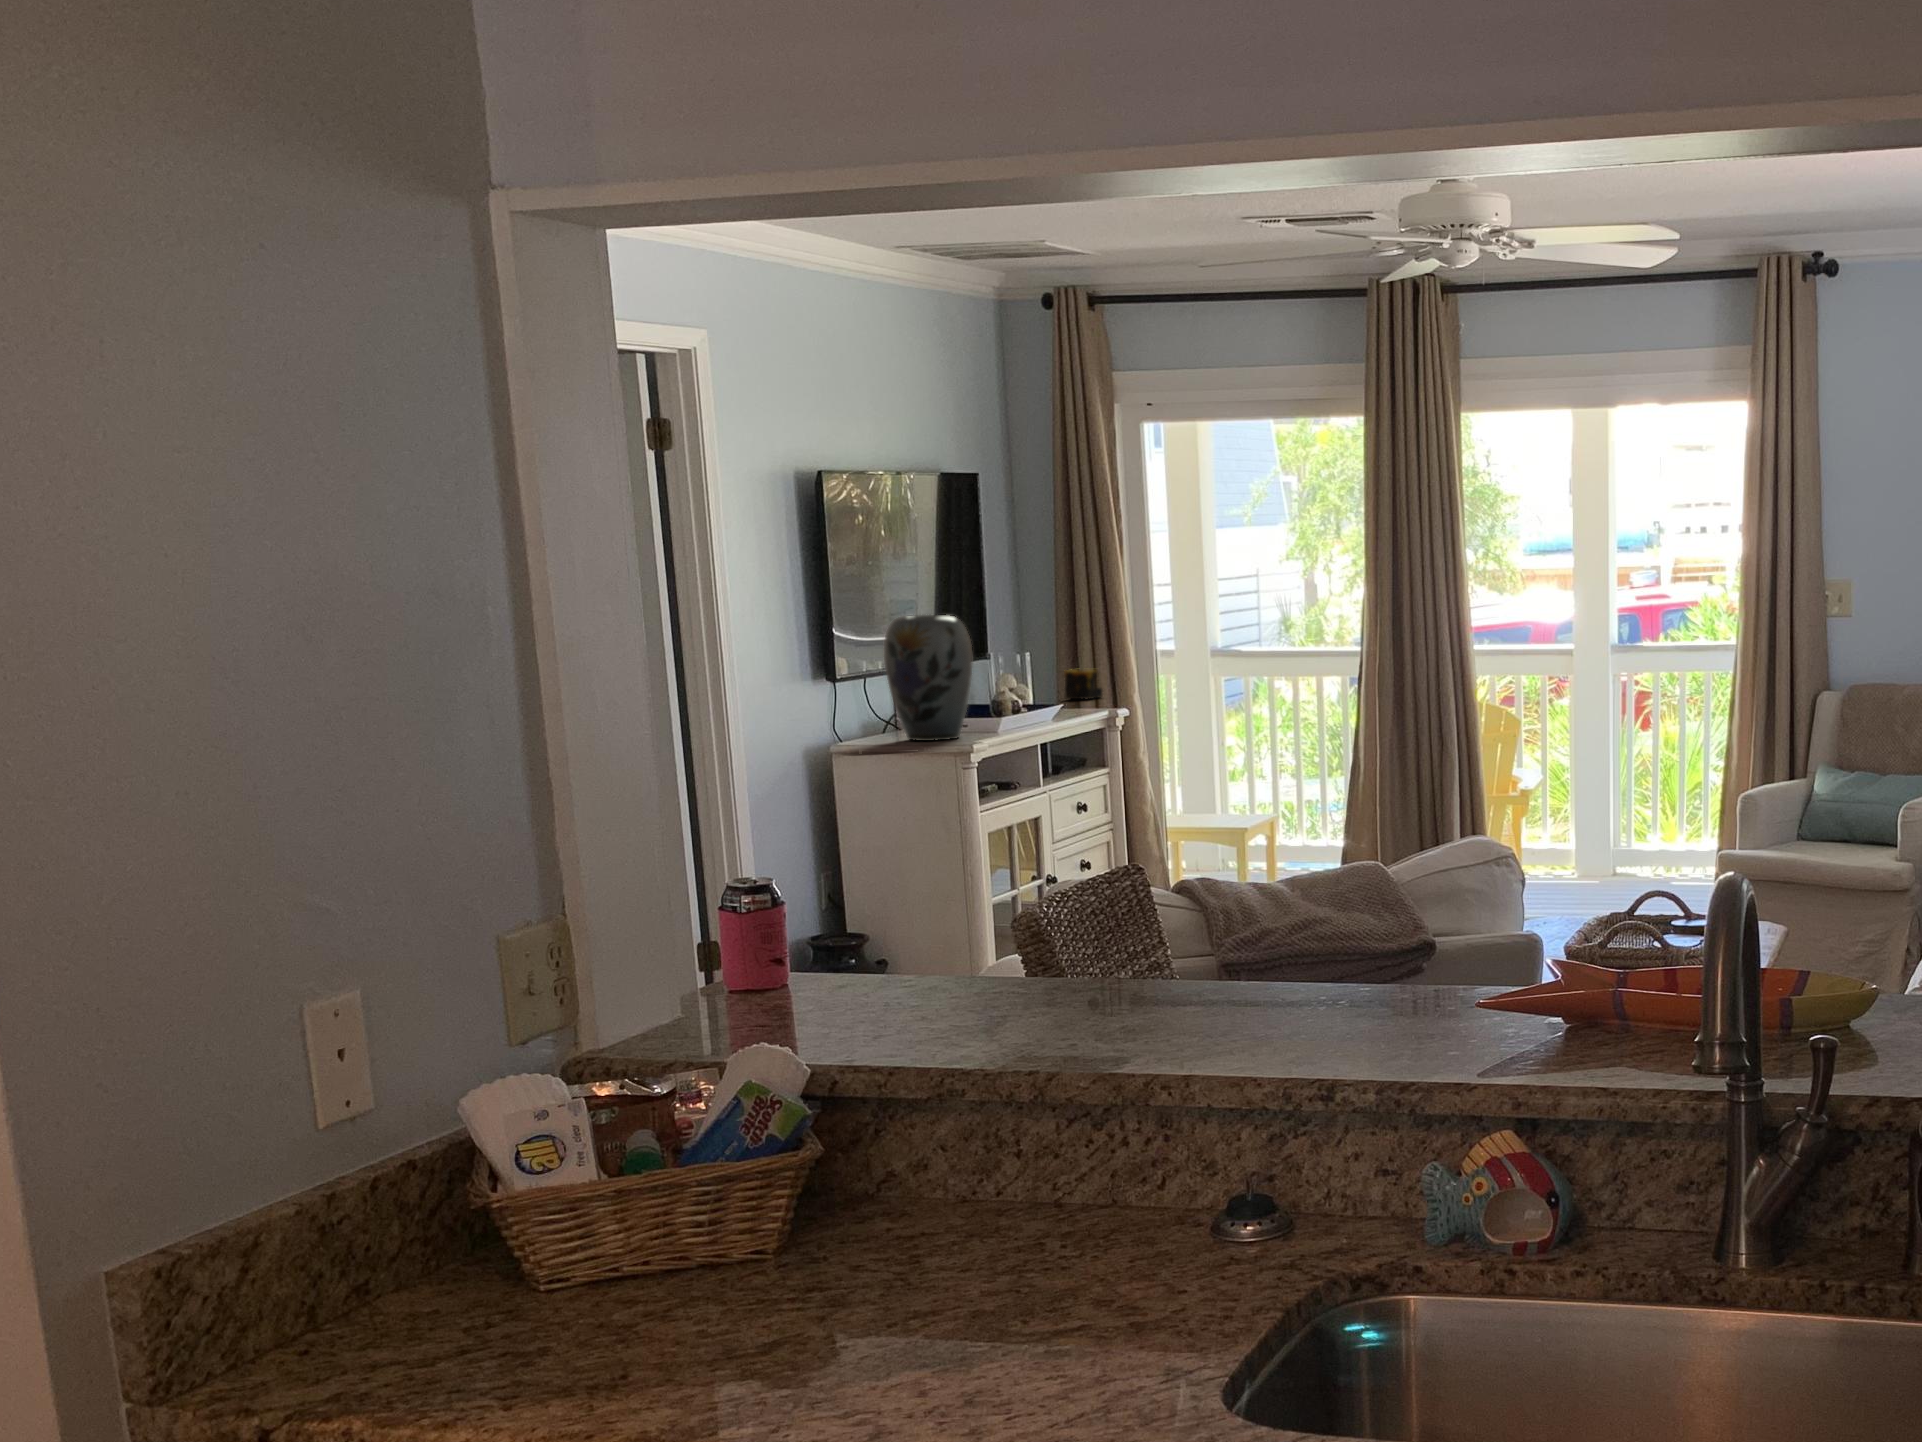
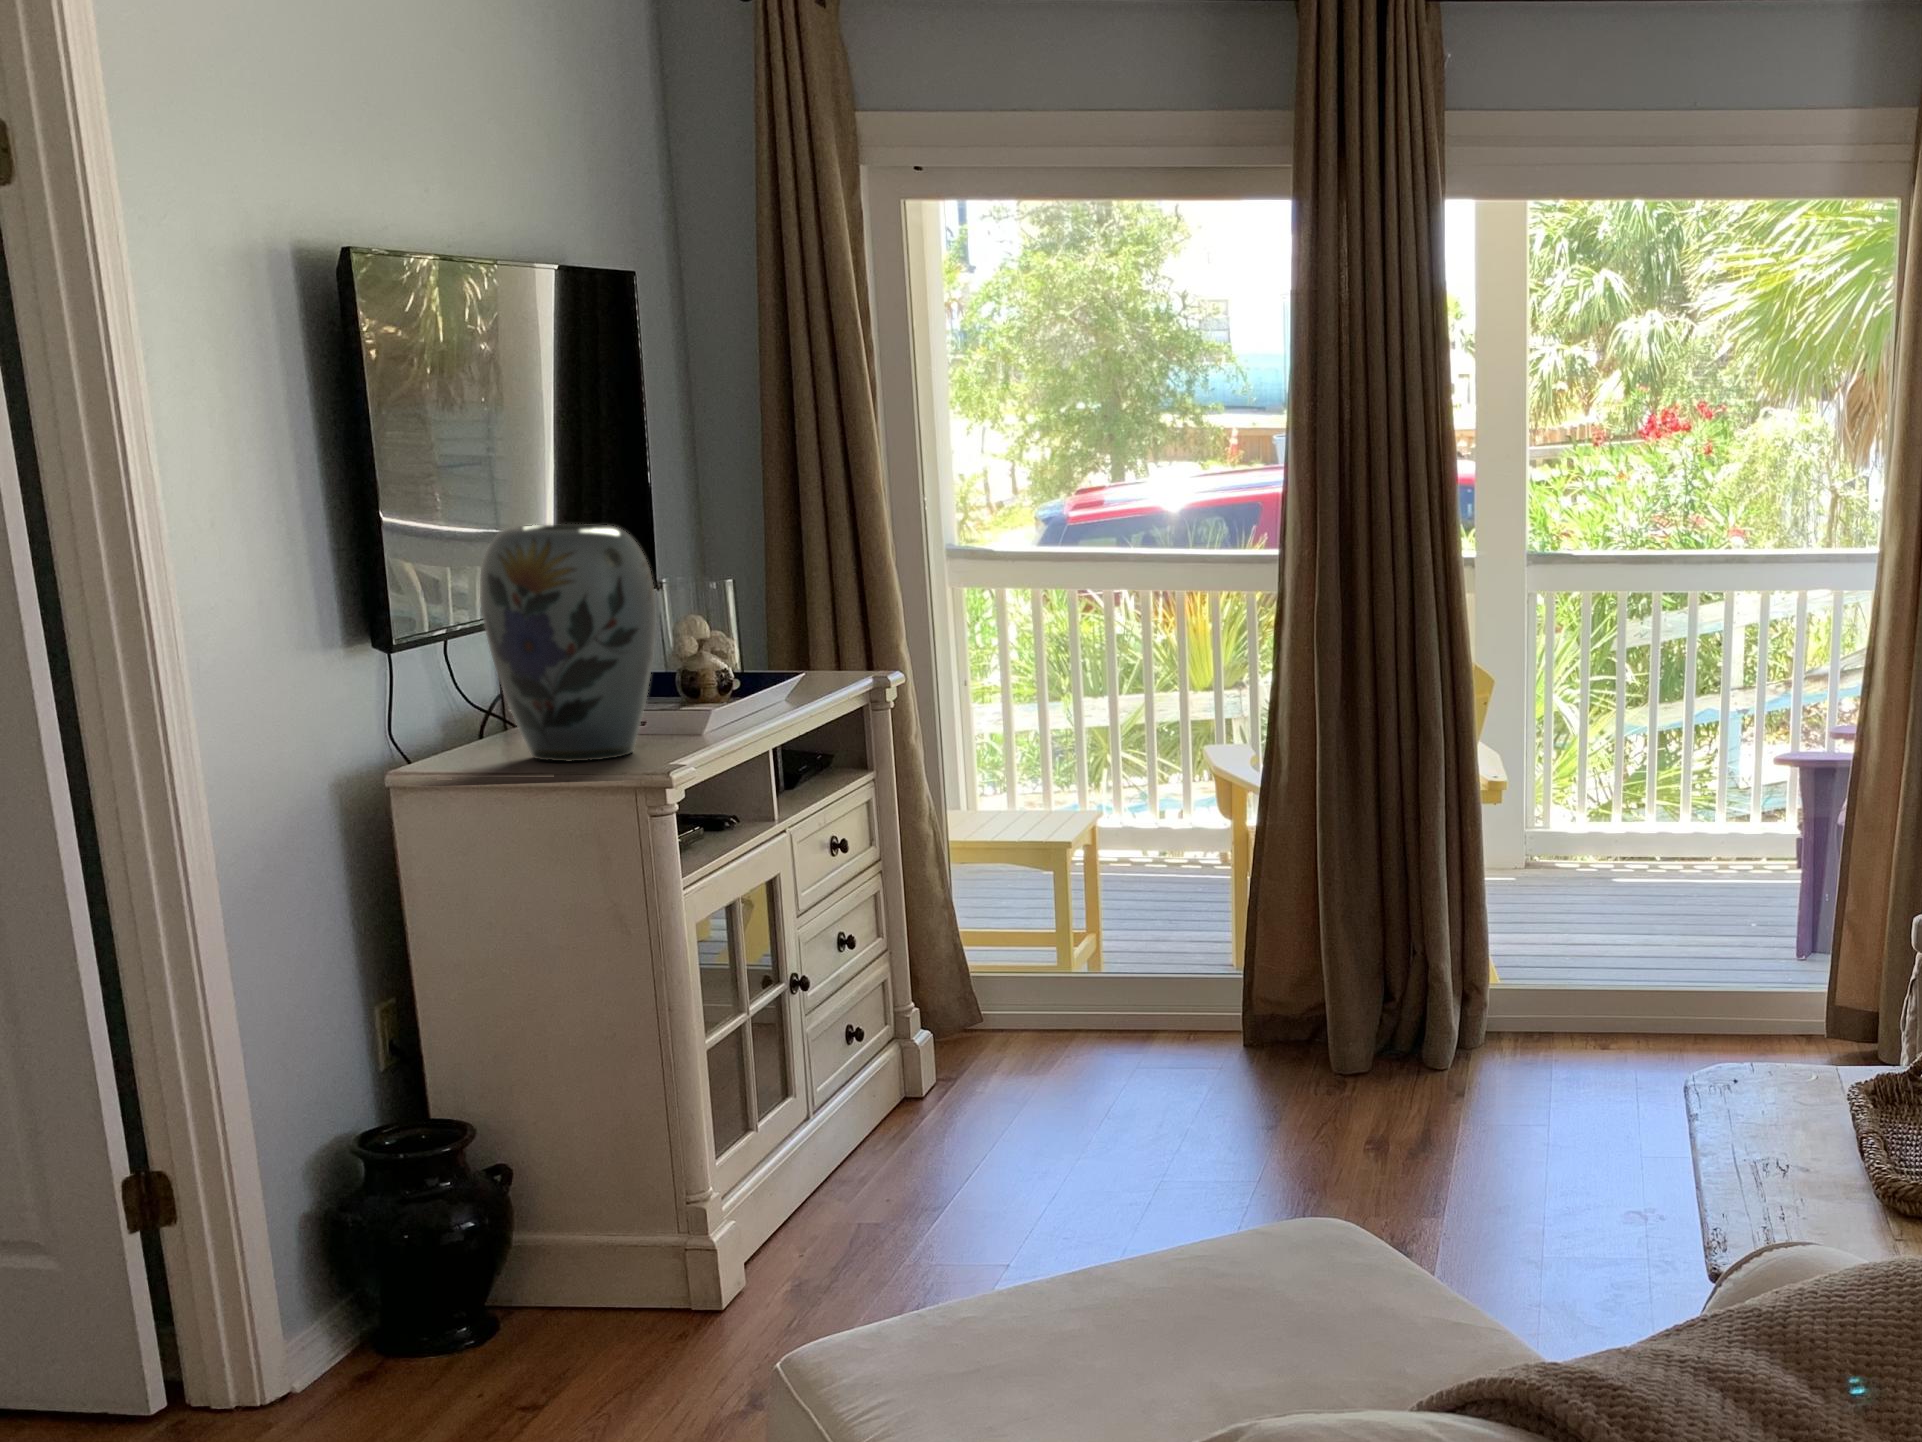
candle: present [1064,670,1102,699] -> none [787,605,852,657]

